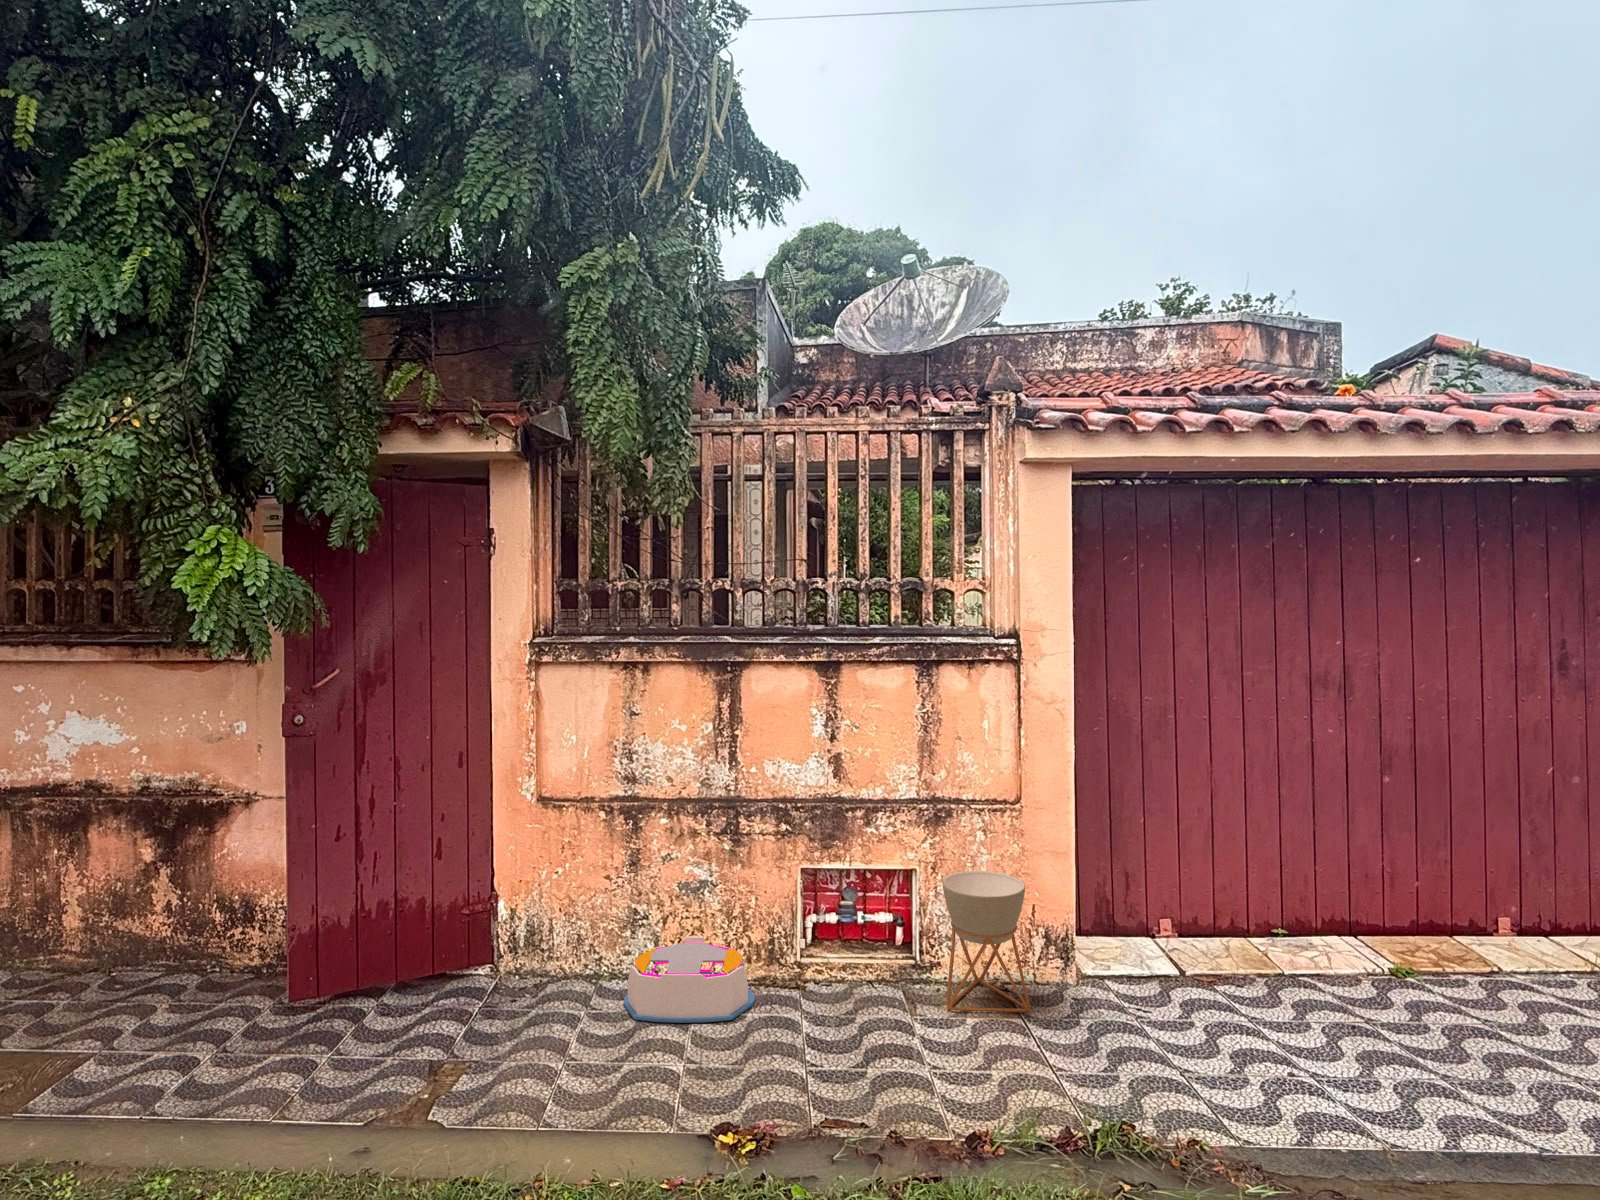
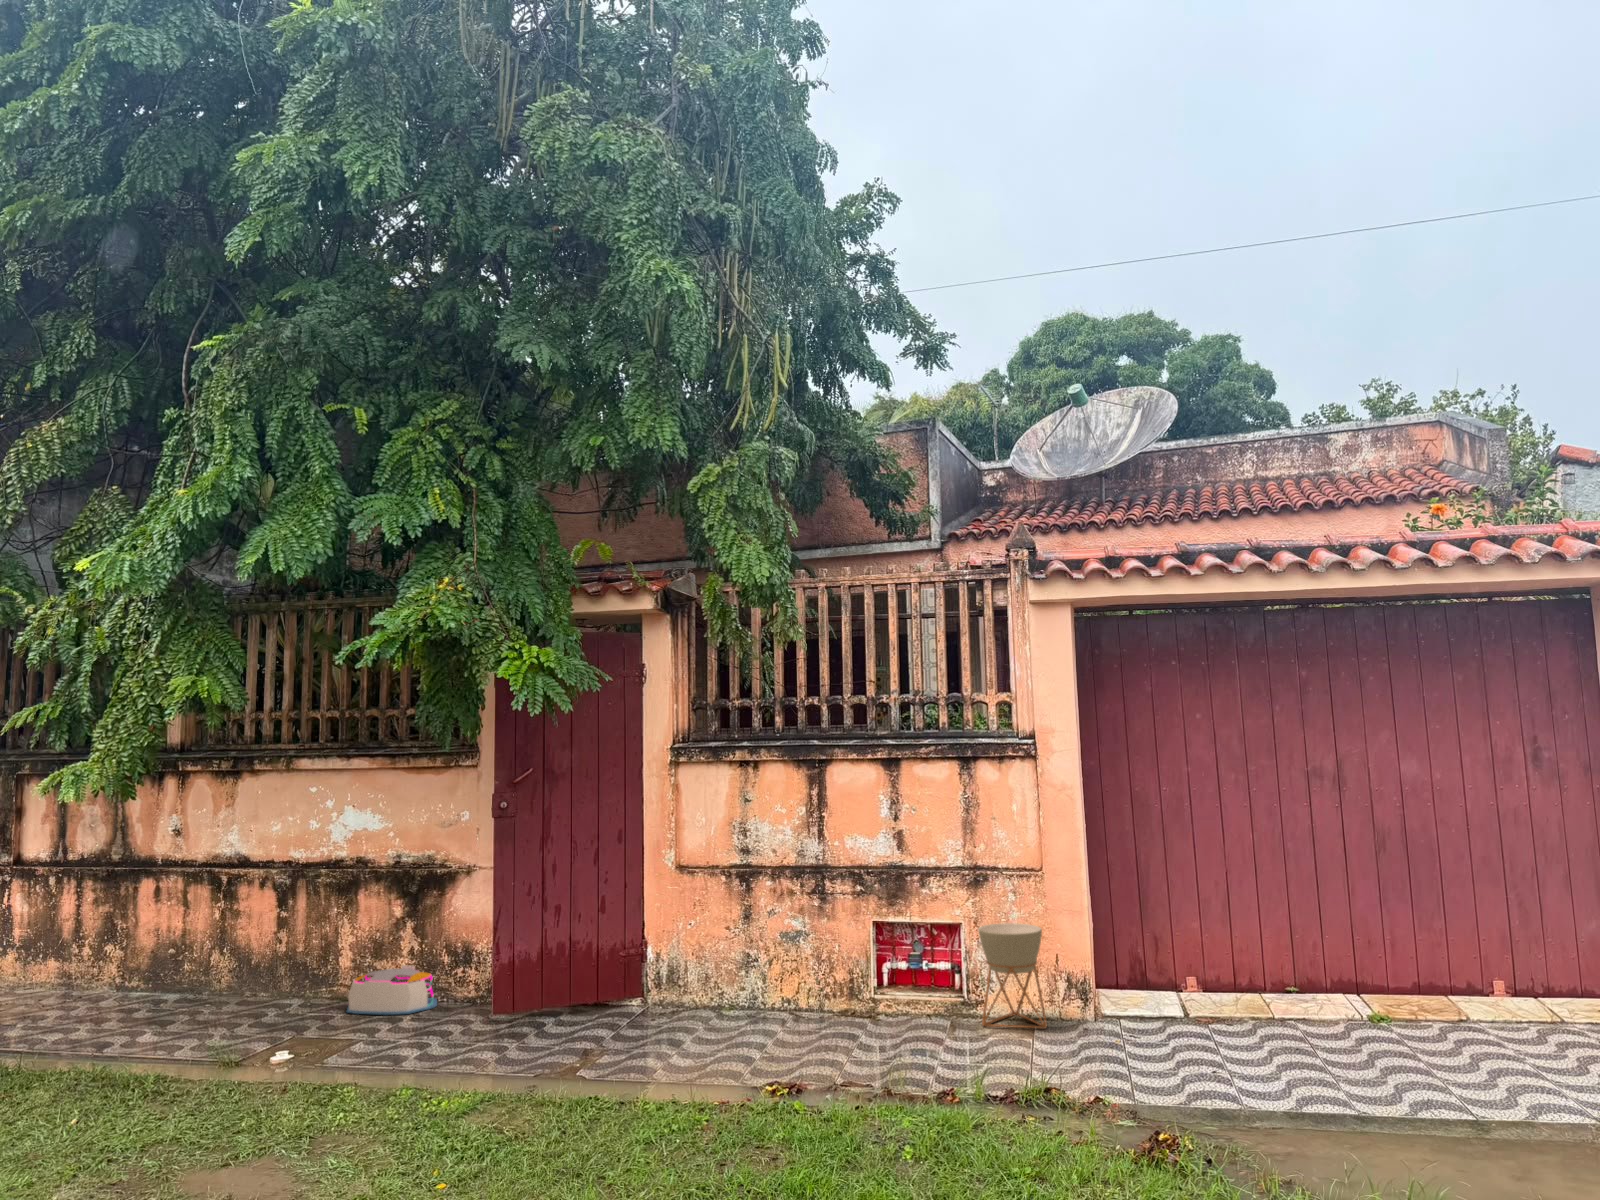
storage bin: present [624,936,755,1023] -> present [347,965,437,1015]

